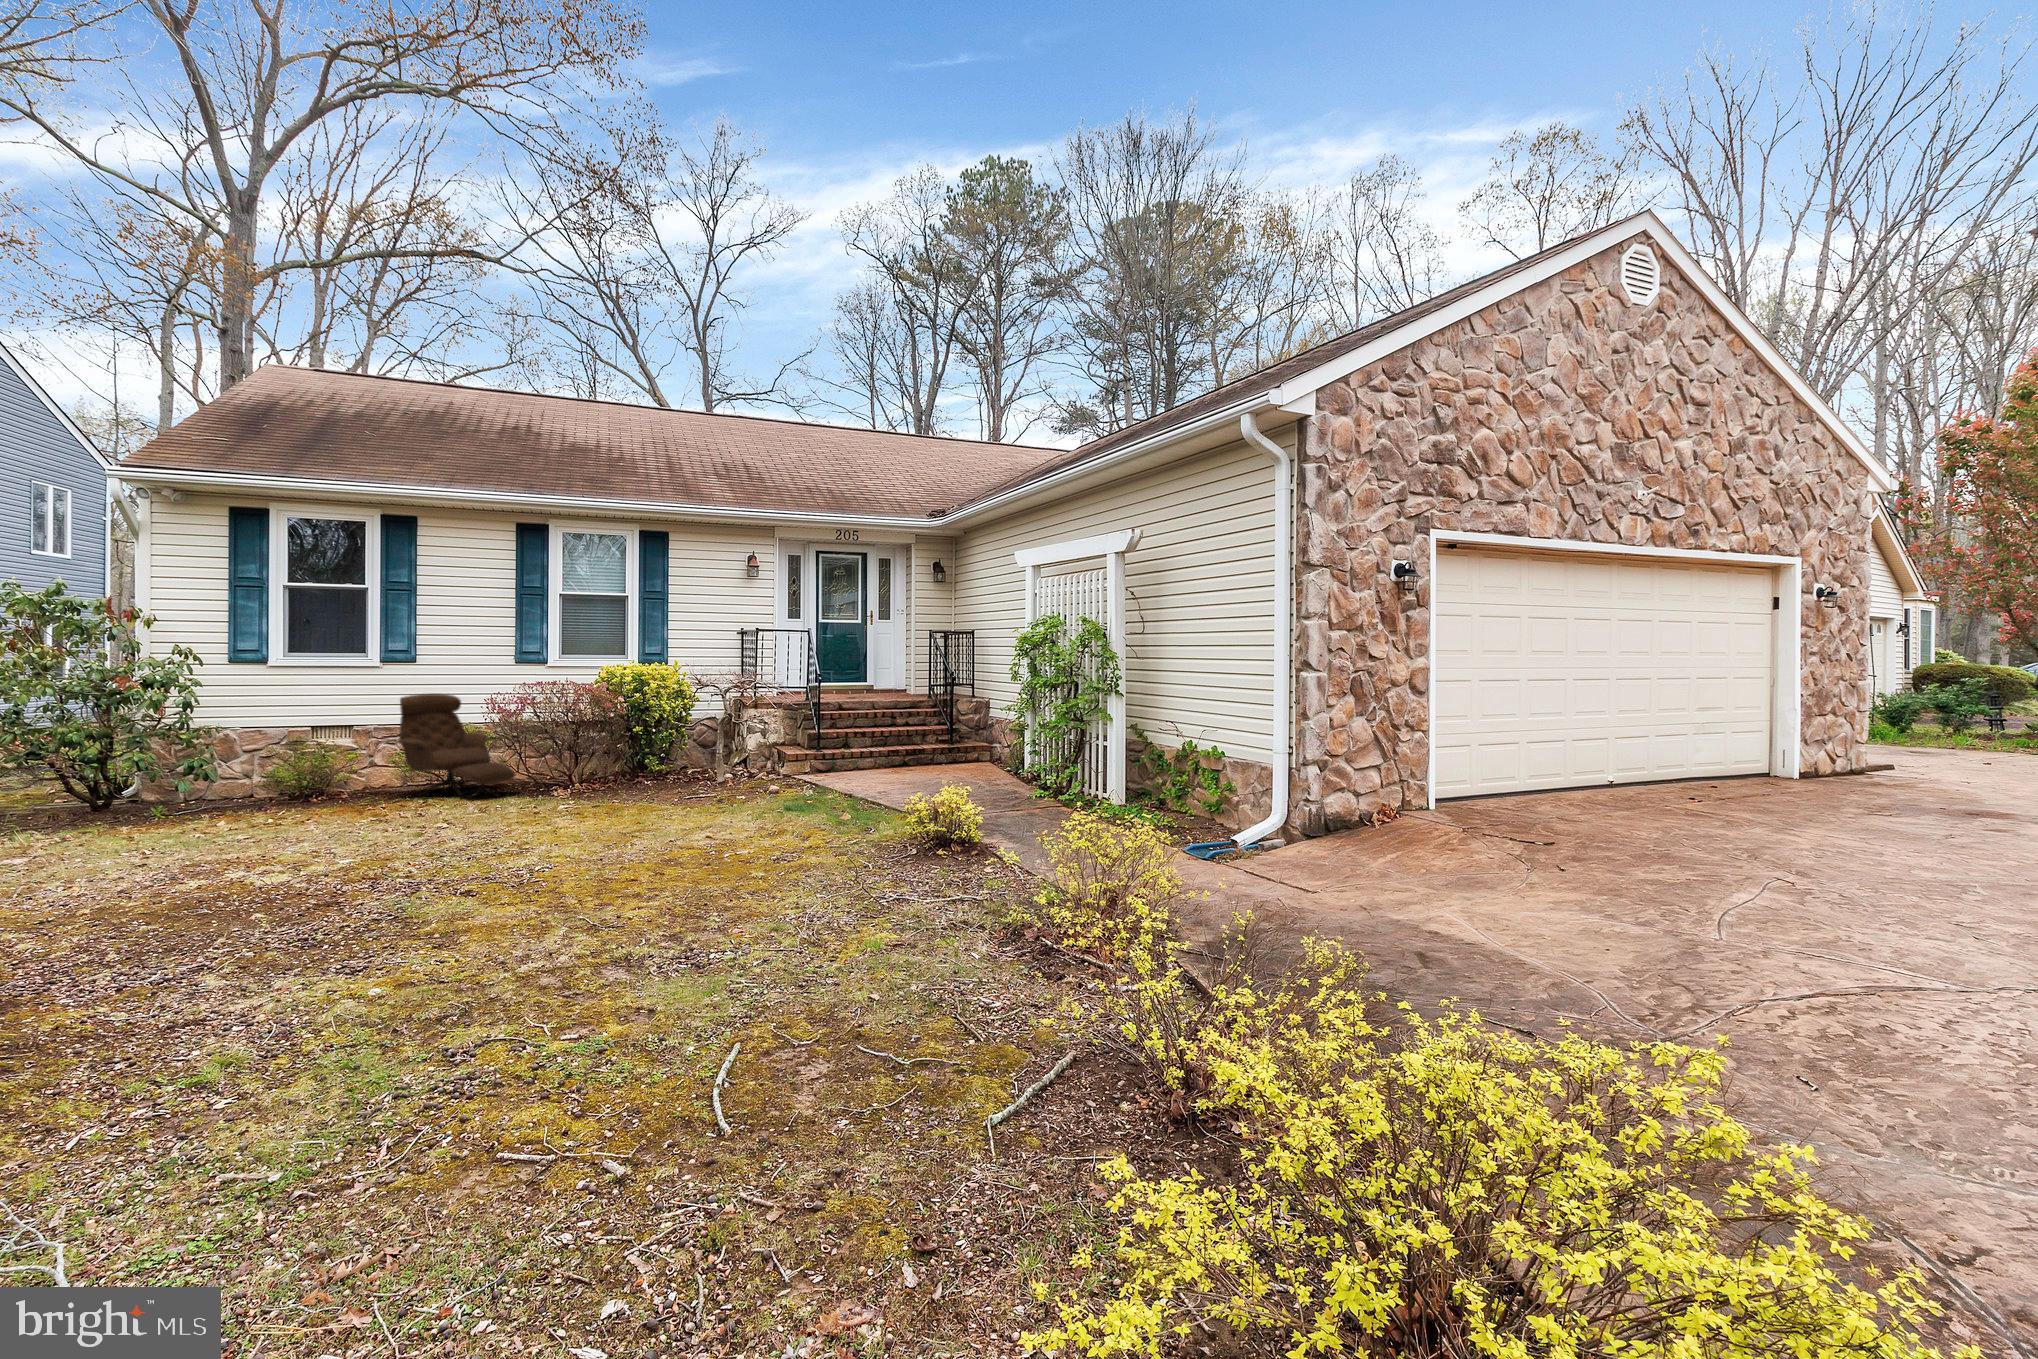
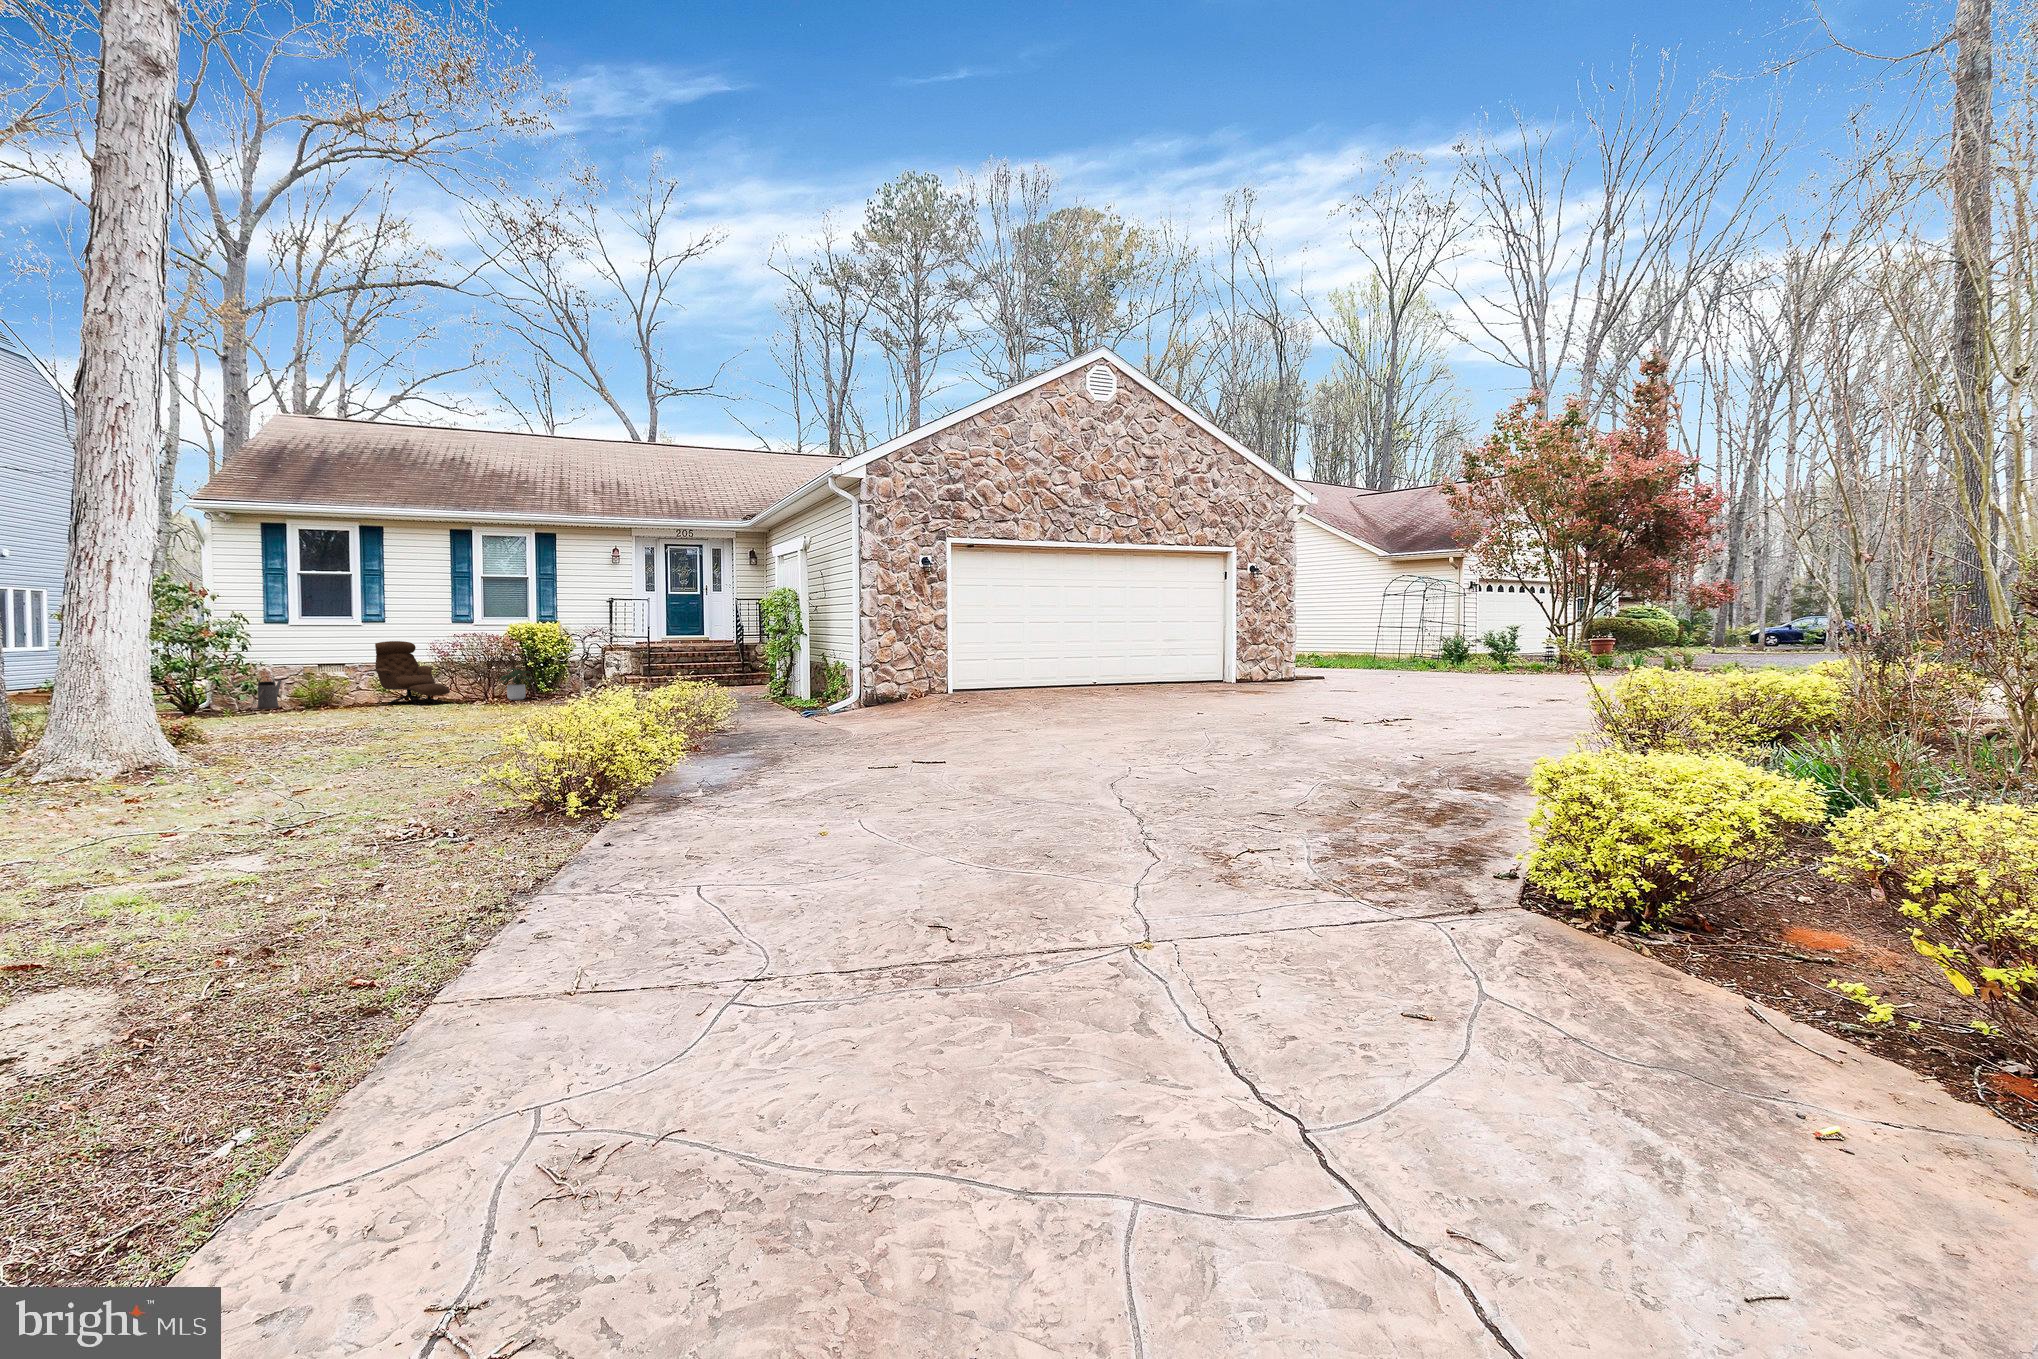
potted plant: none [588,737,644,787] -> present [498,668,533,700]
watering can: none [206,751,249,806] -> present [257,676,282,709]

